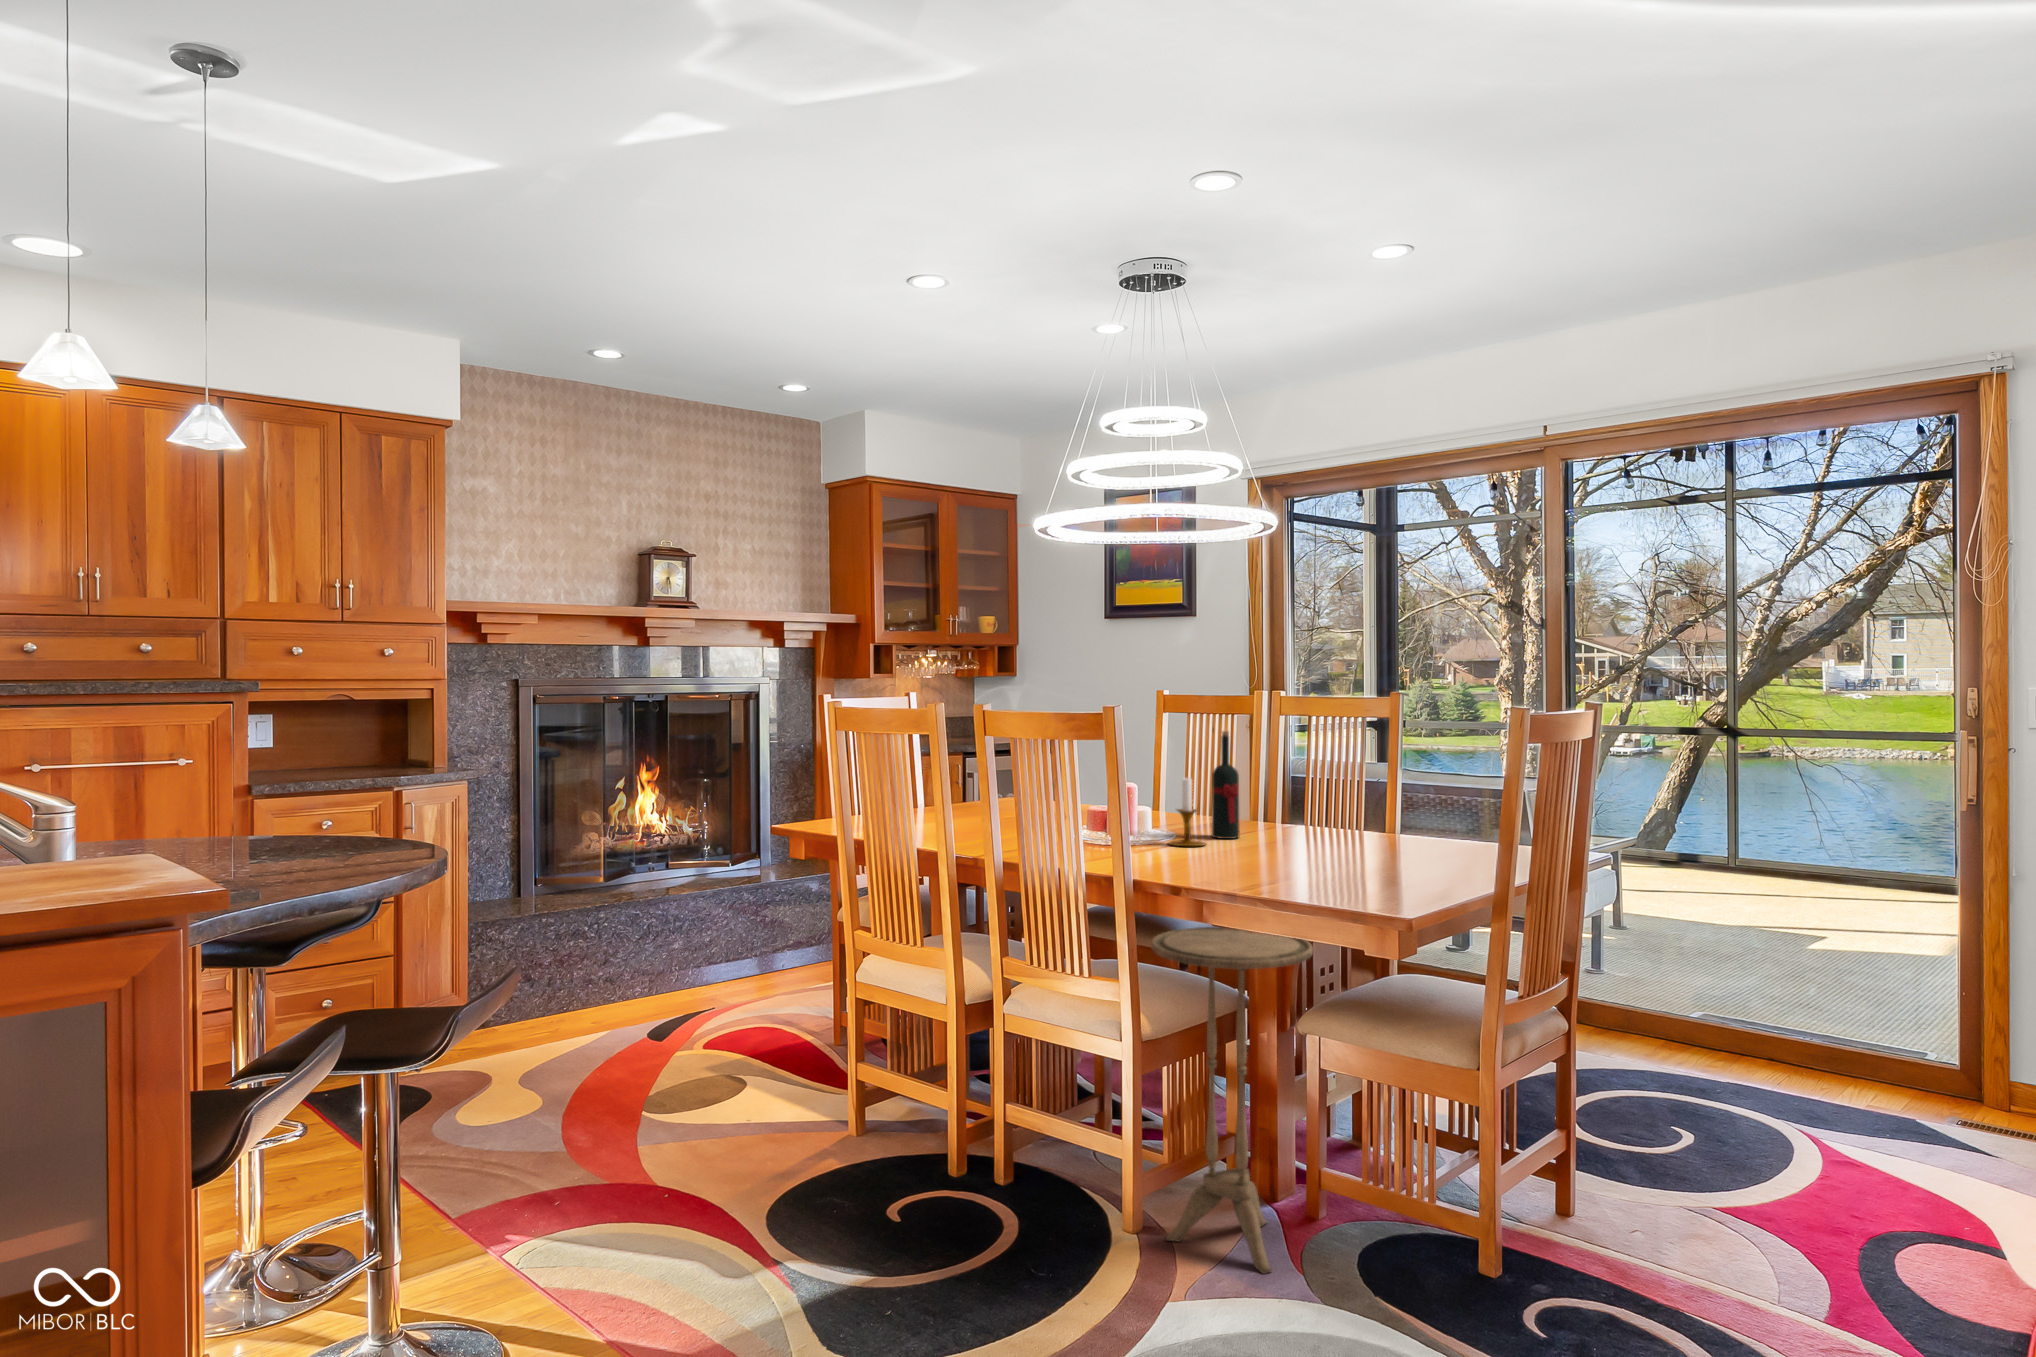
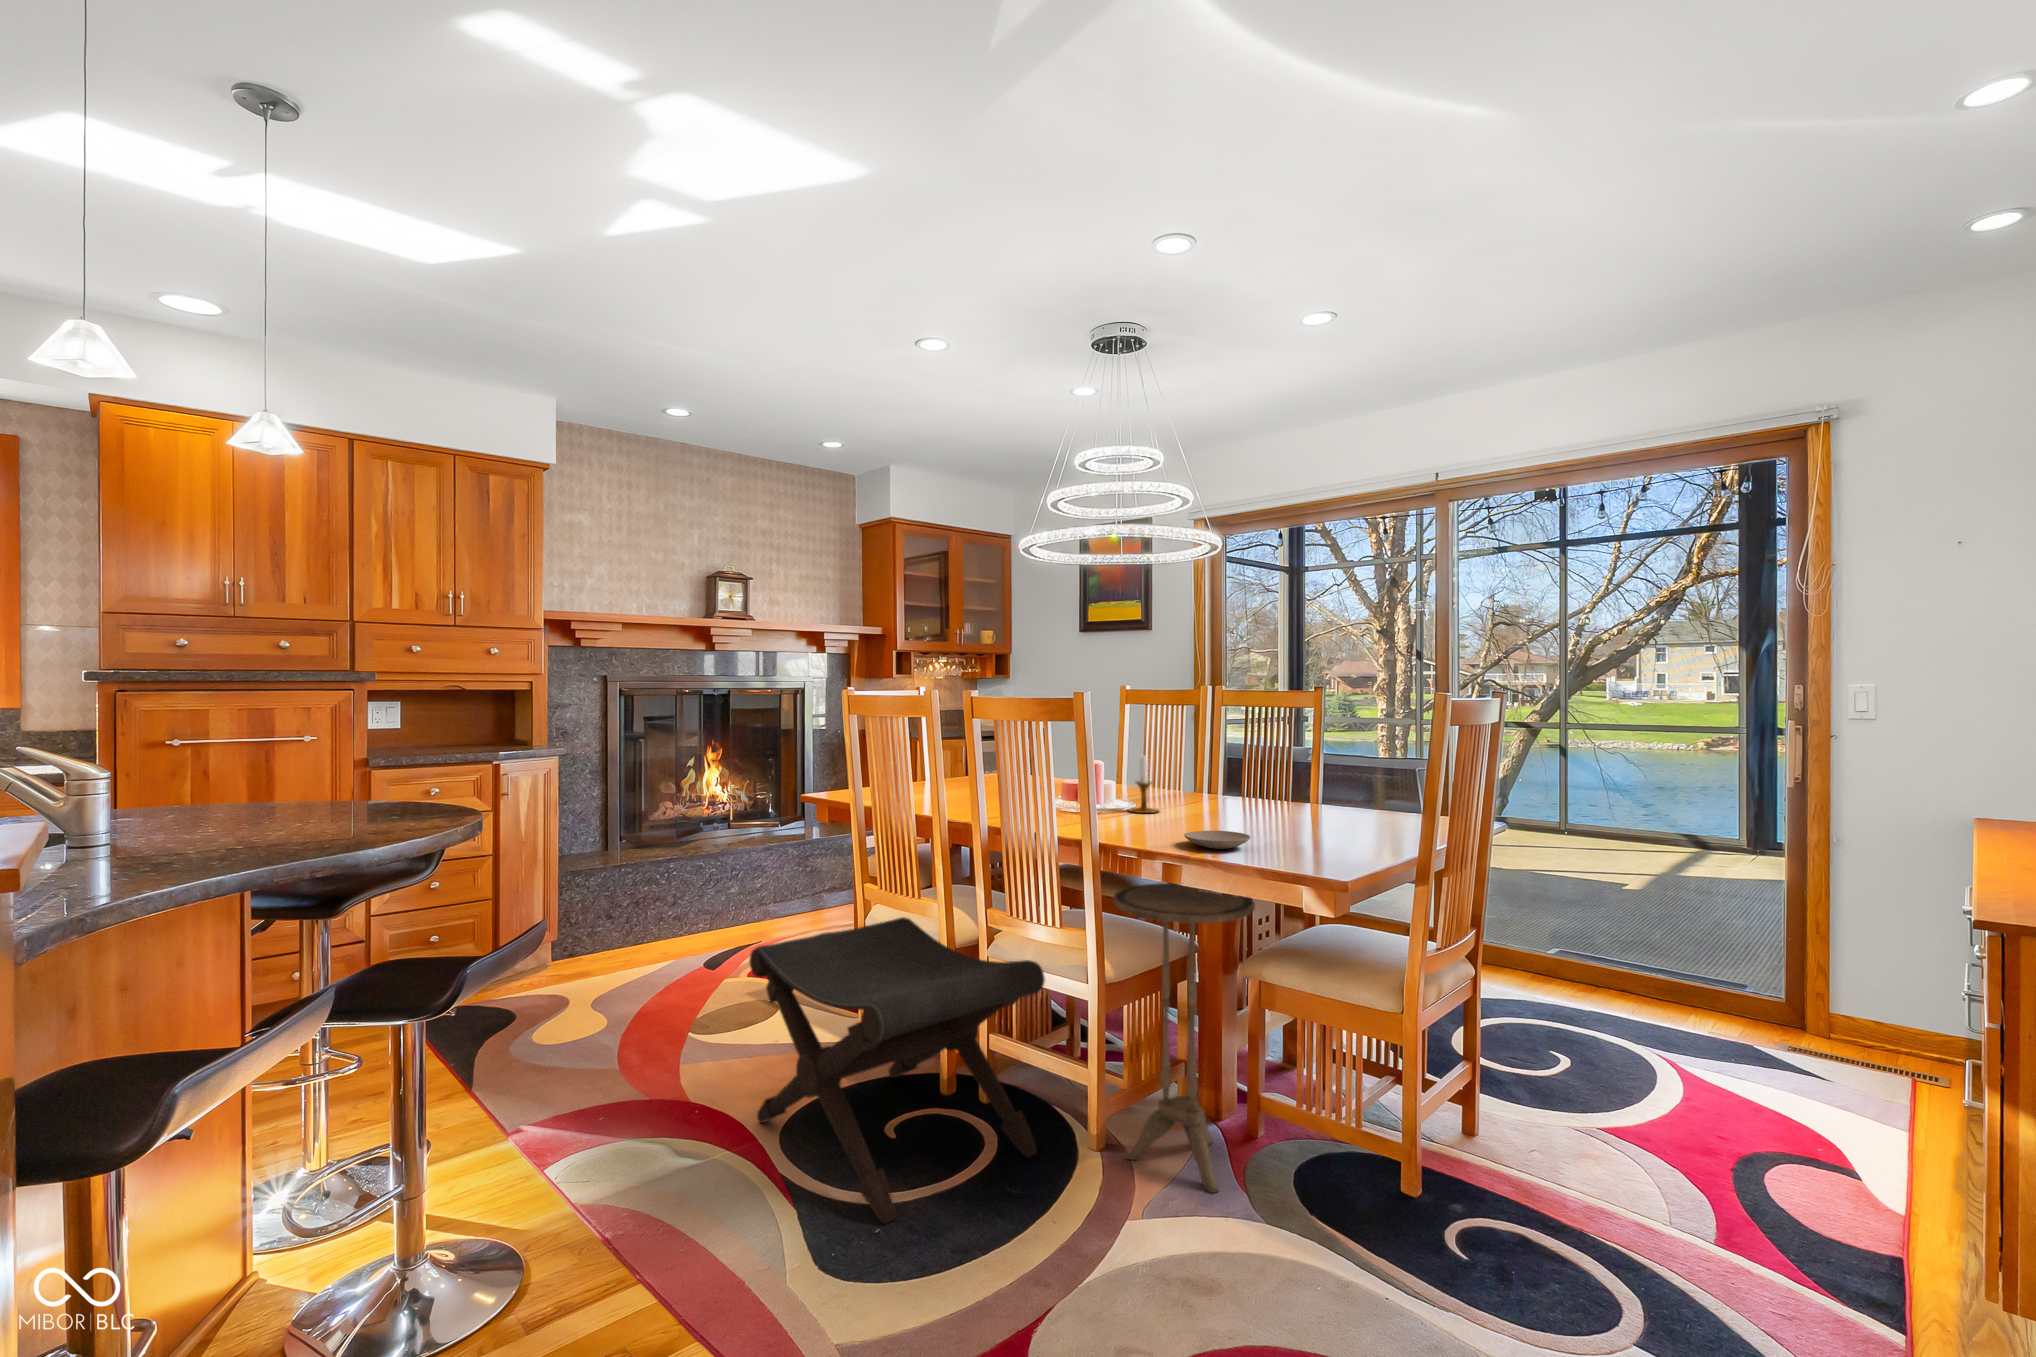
wine bottle: present [1212,731,1239,839] -> none [1164,717,1187,807]
plate: none [1233,866,1310,887] -> present [1184,831,1250,849]
footstool: none [729,970,1073,1305] -> present [749,917,1045,1224]

